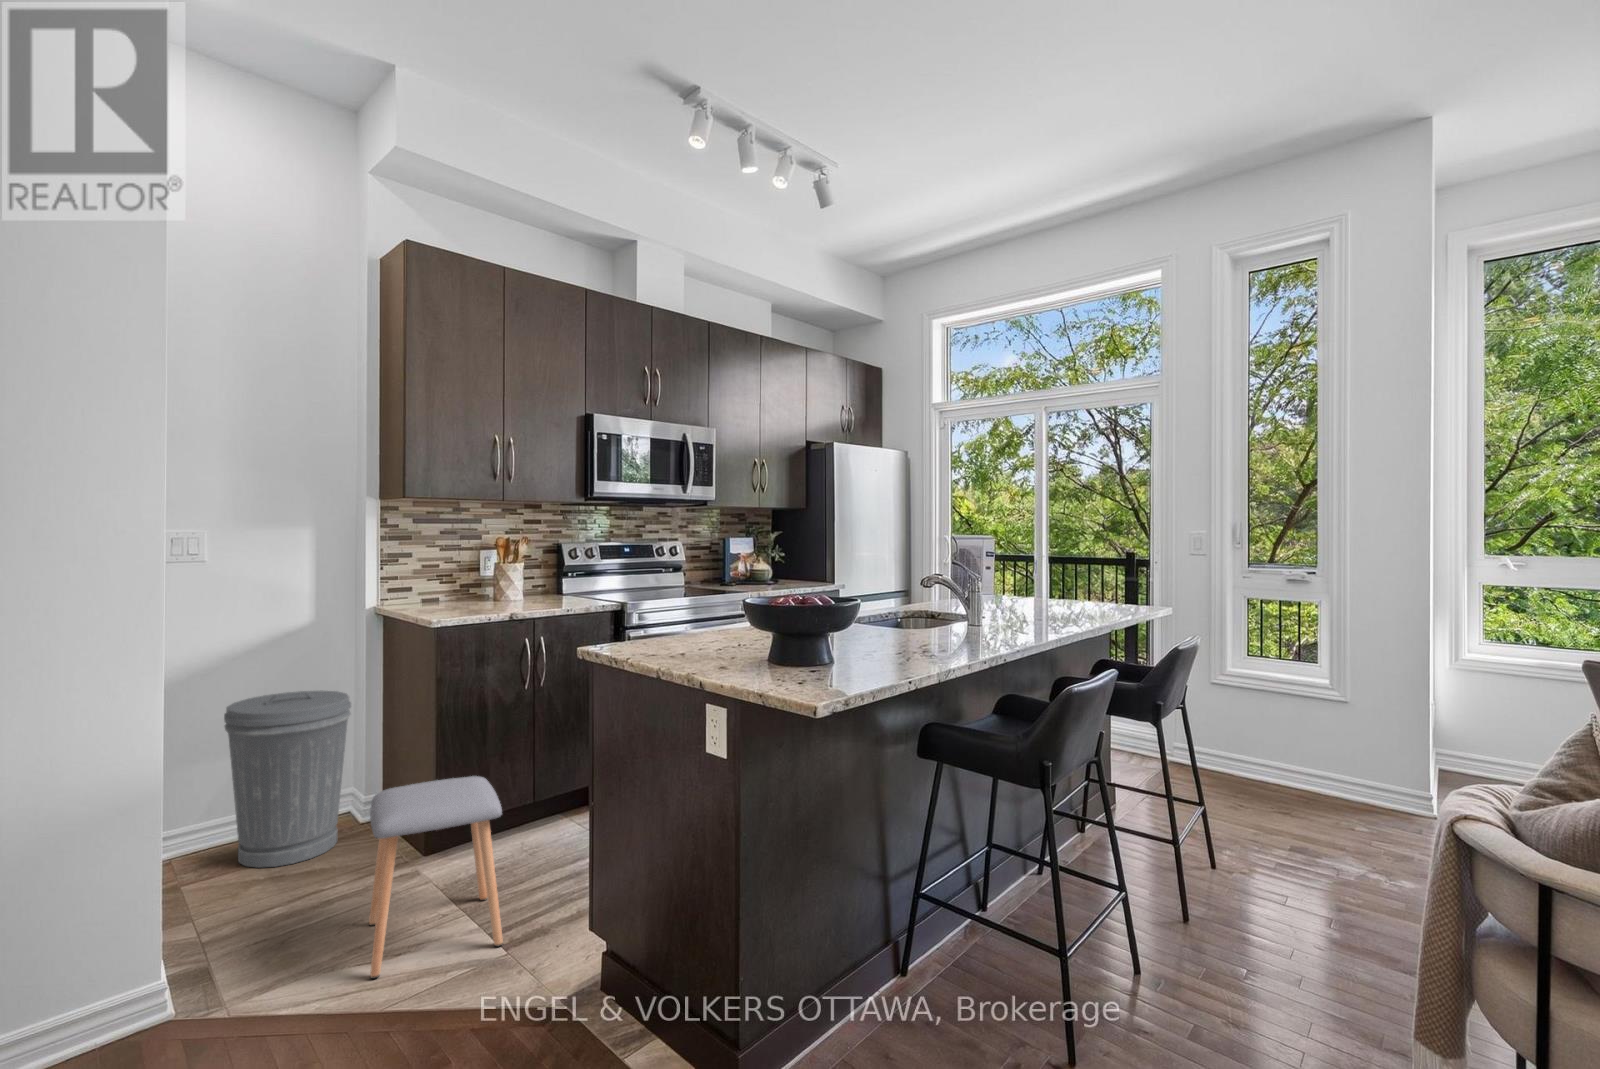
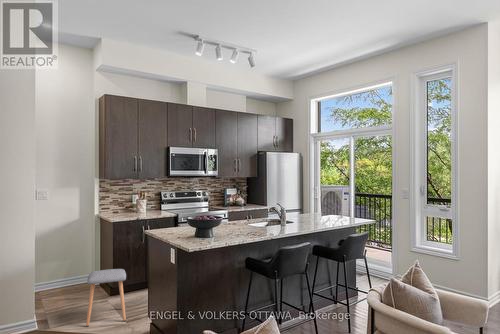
trash can: present [224,691,351,868] -> none [50,242,88,298]

